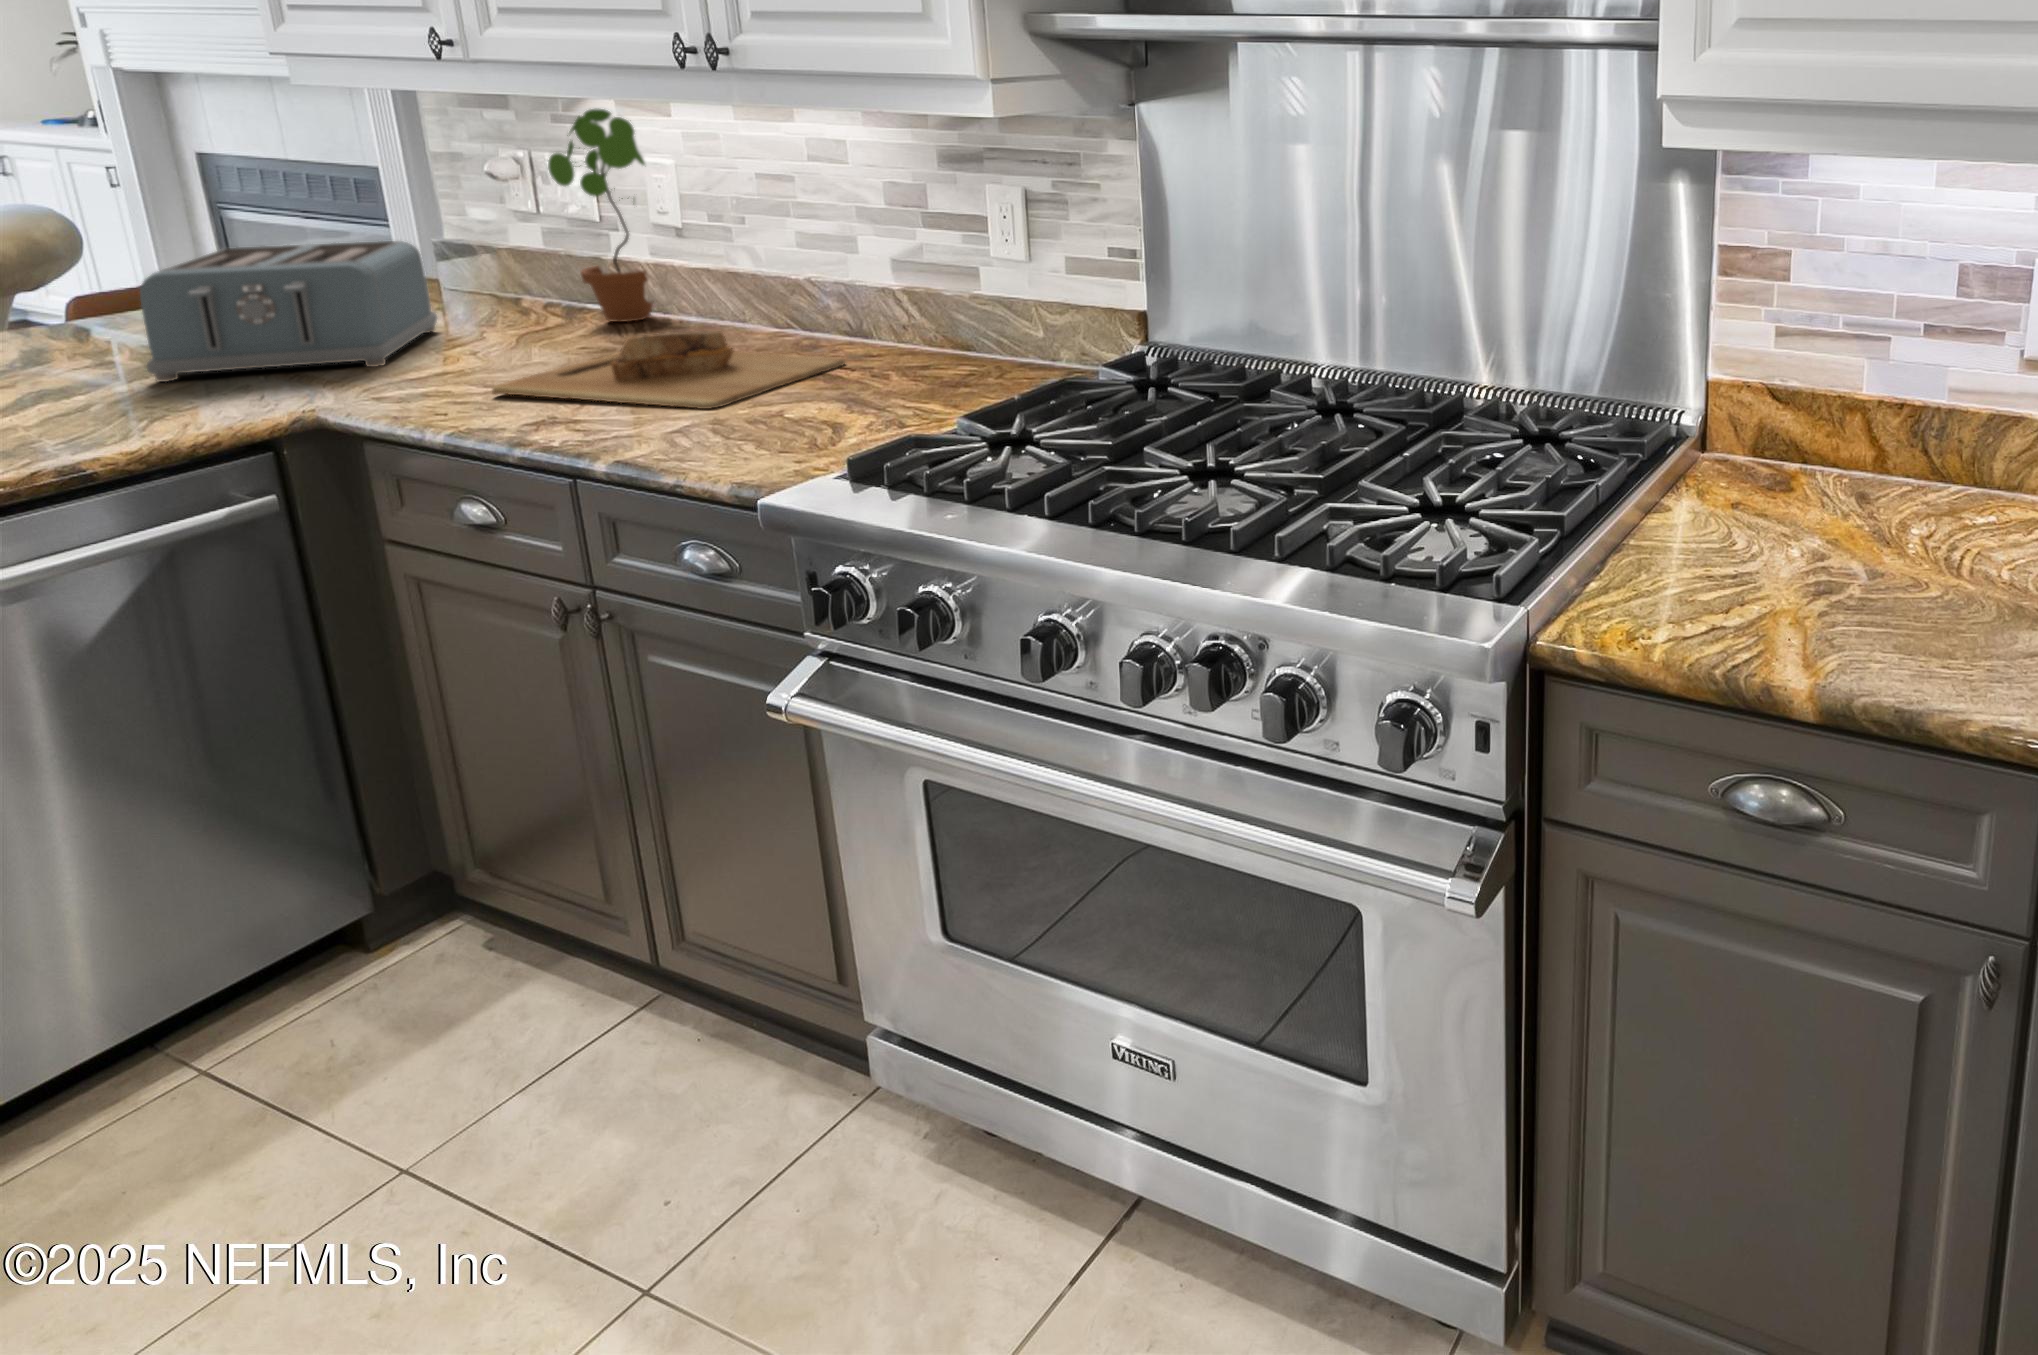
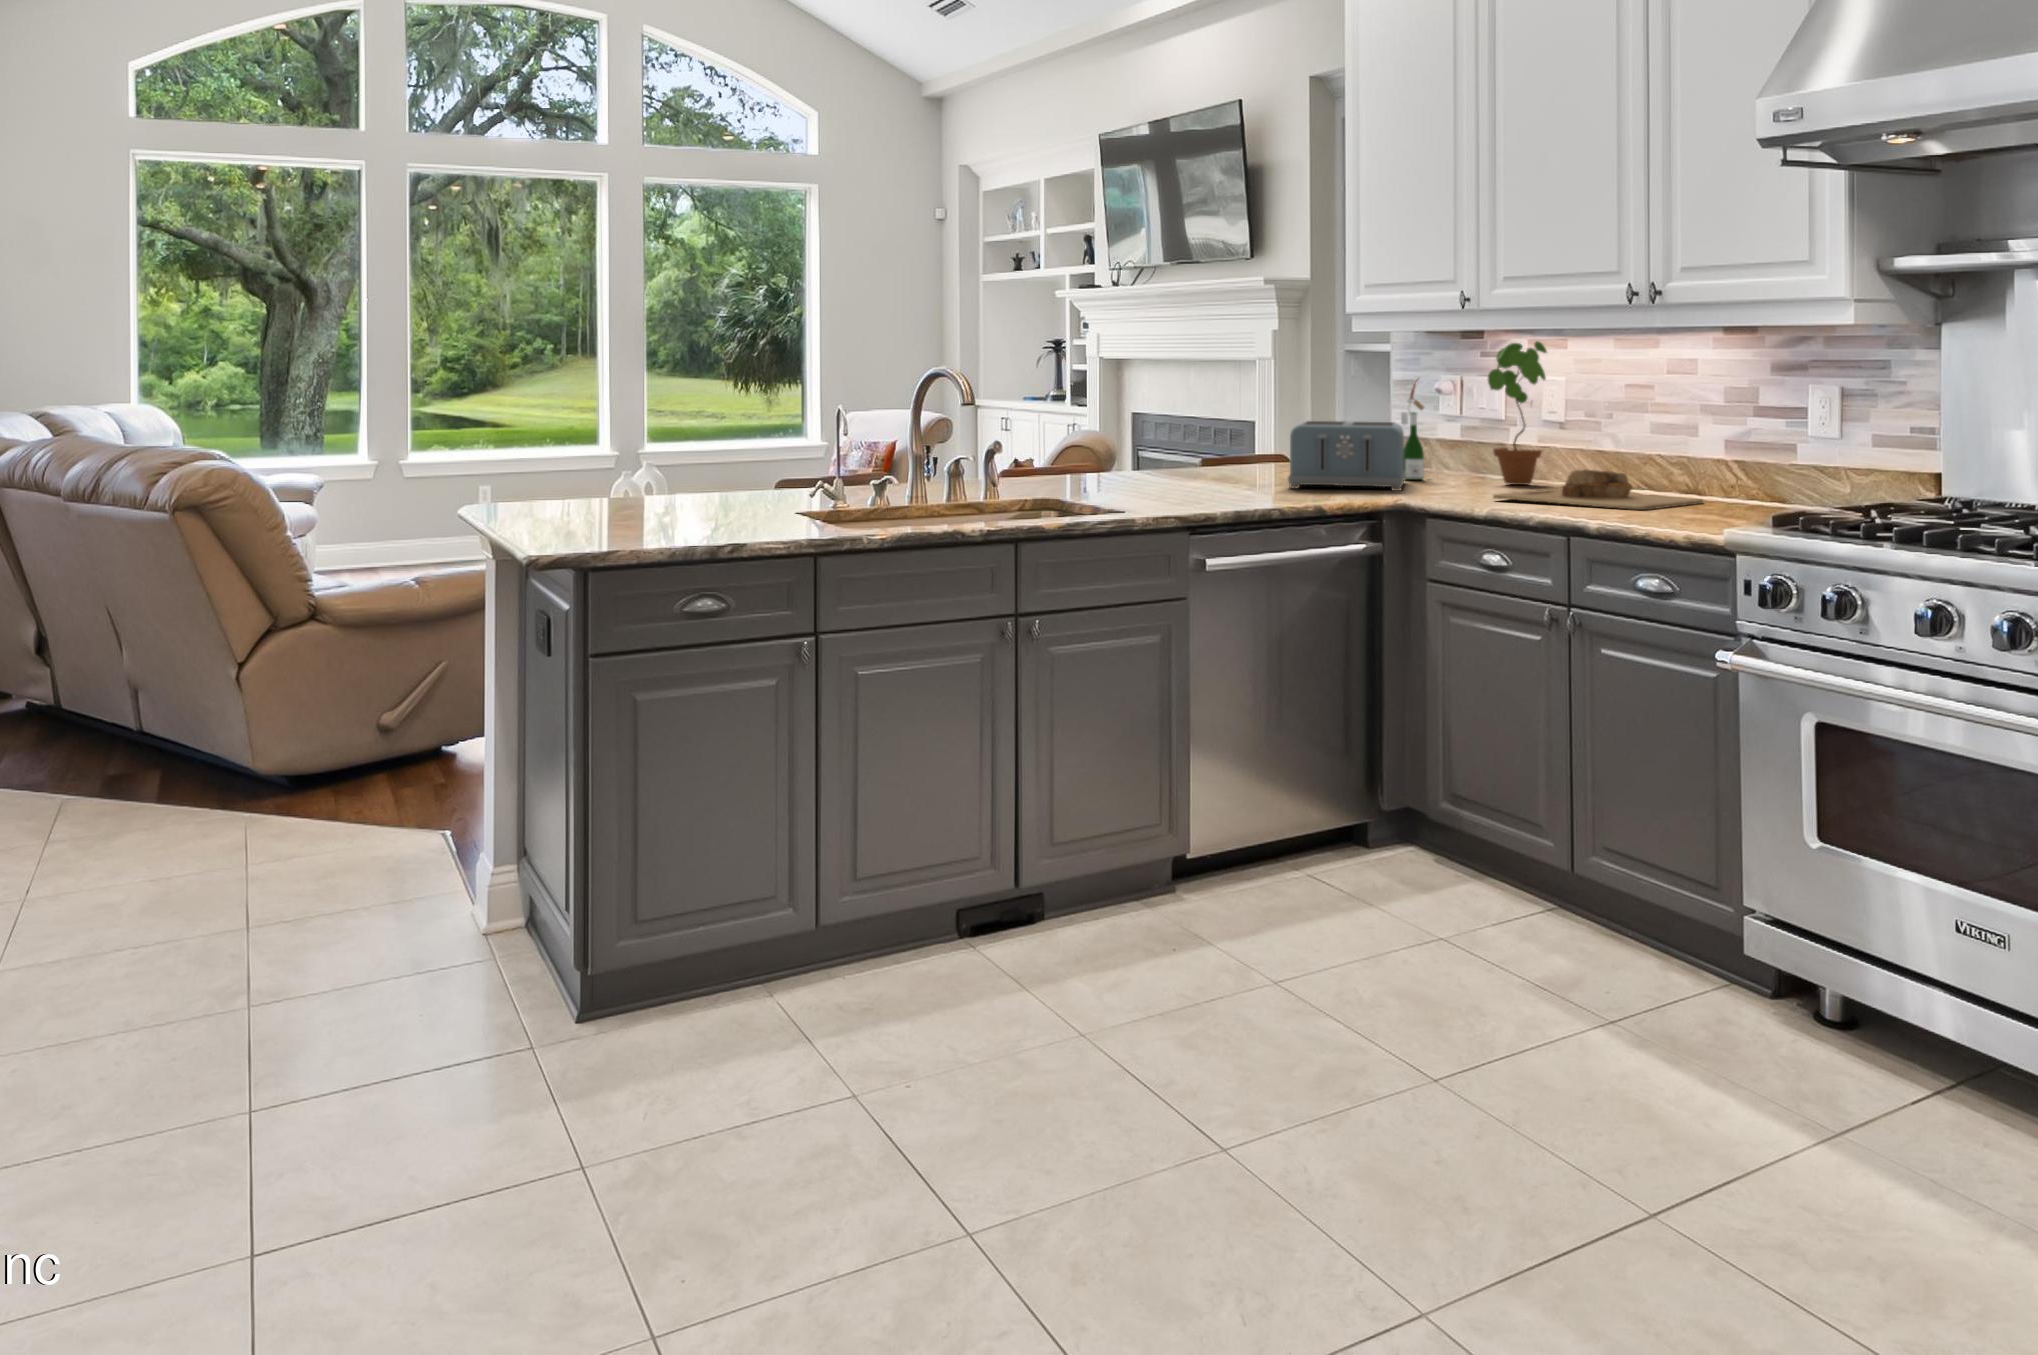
wine bottle: none [436,160,510,319] -> present [1401,379,1424,480]

